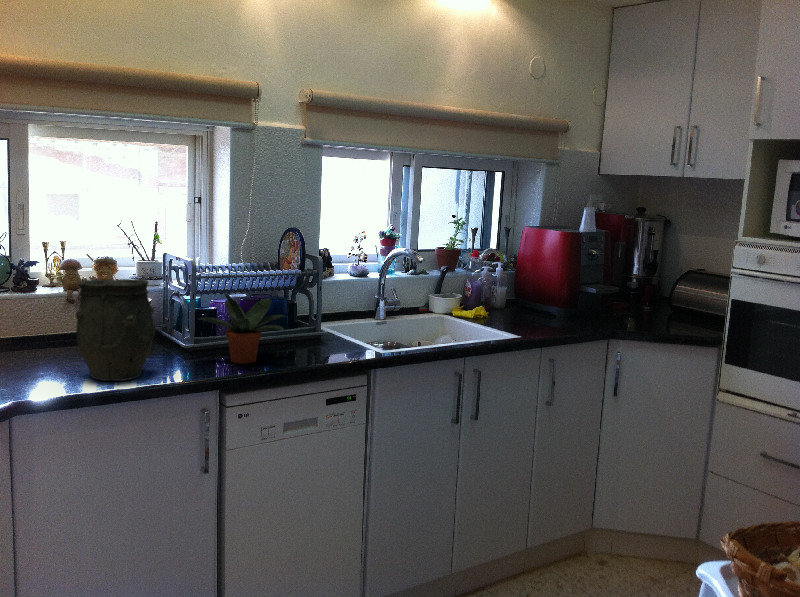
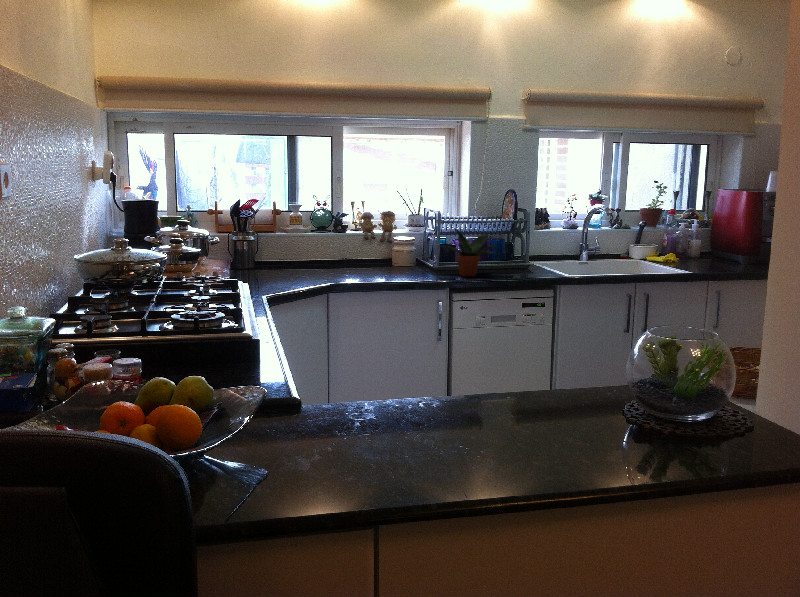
vase: present [76,279,155,381] -> none [365,218,411,279]

